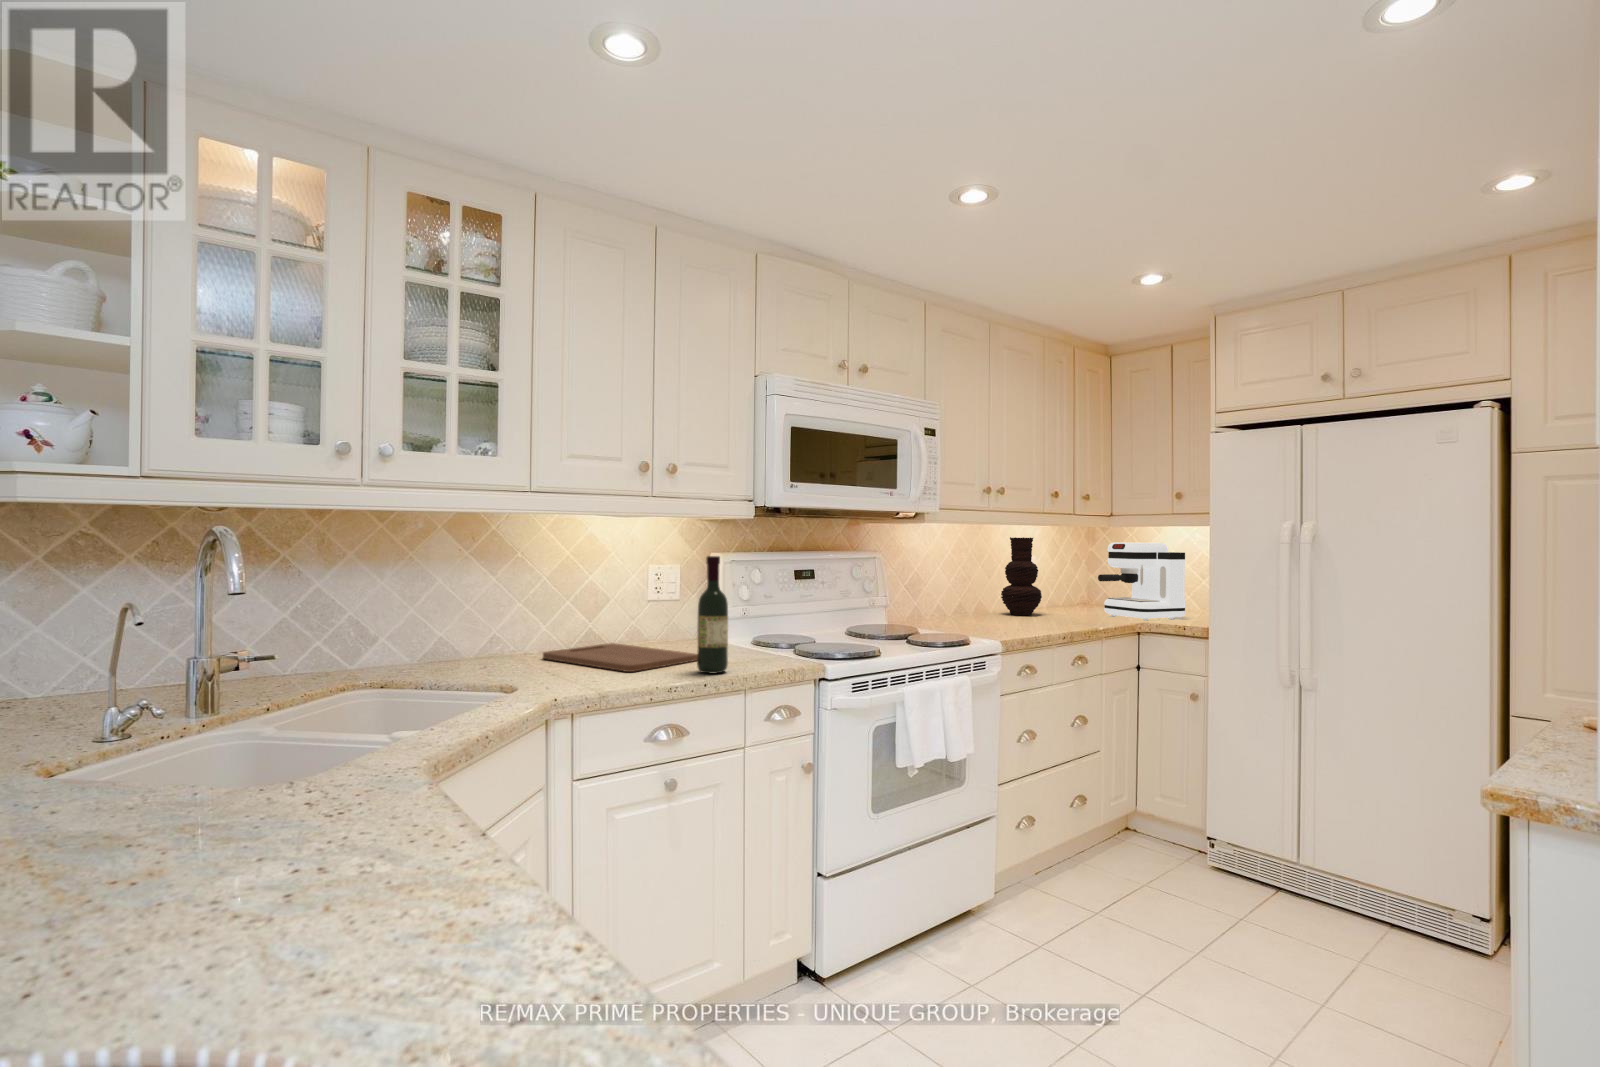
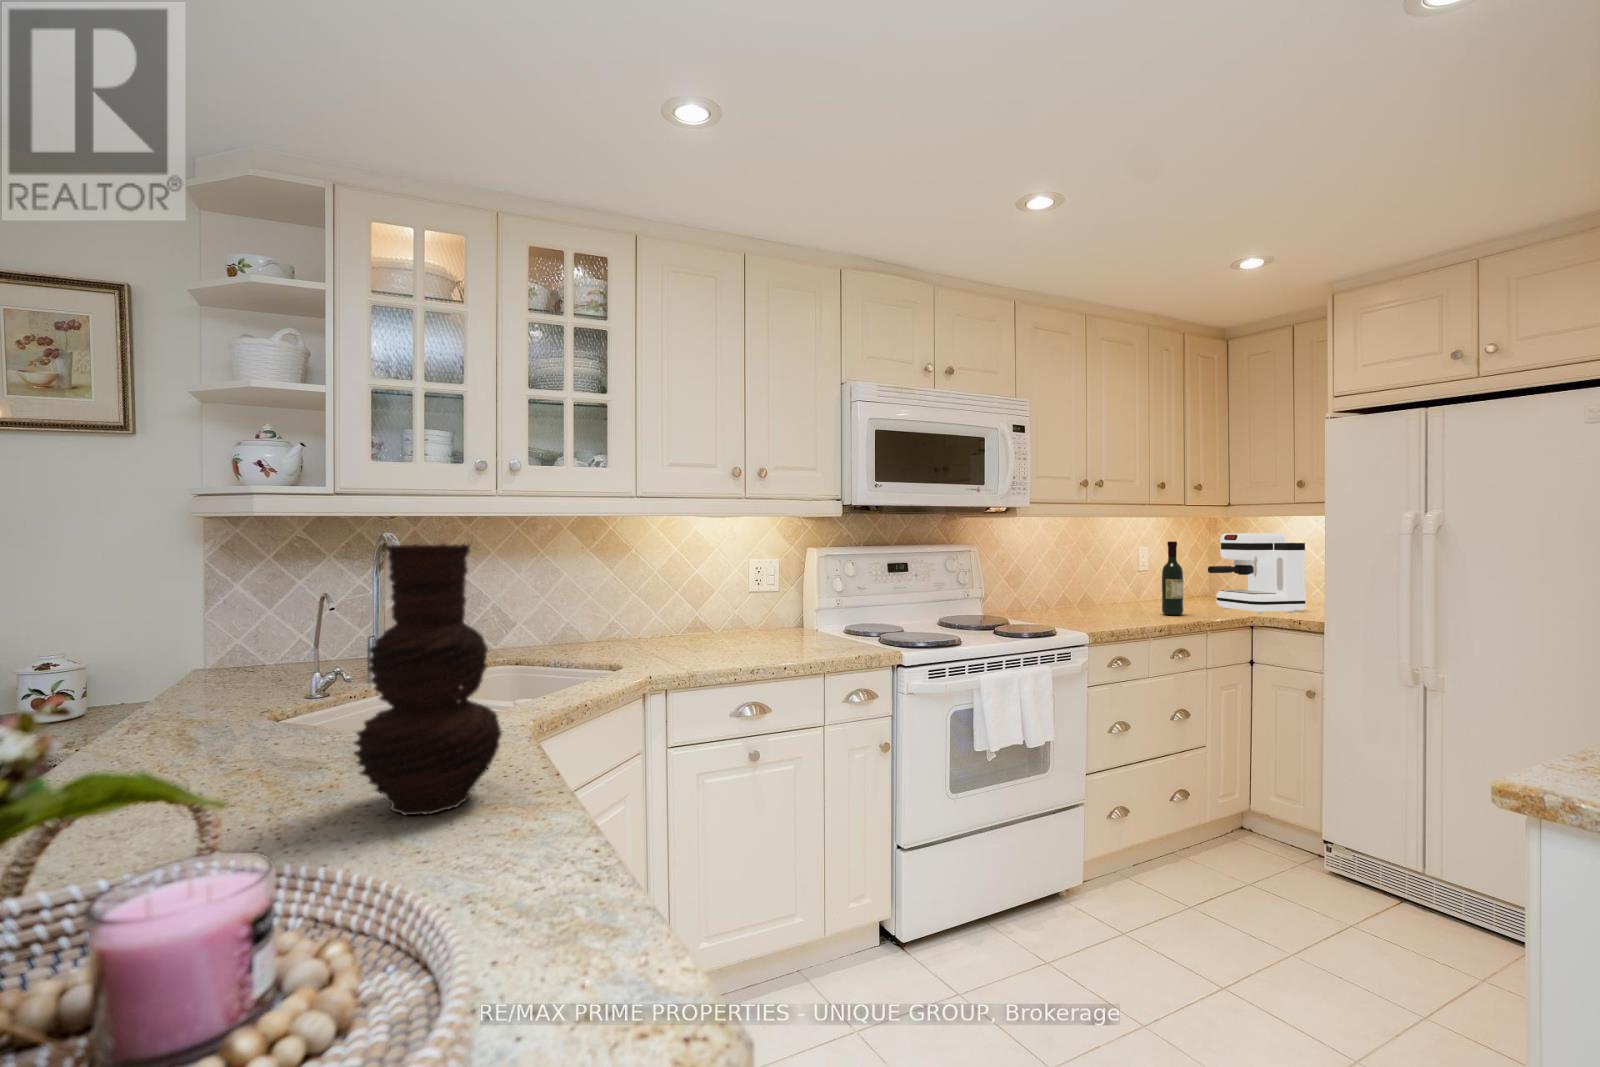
vase: present [1001,537,1042,615] -> present [354,544,502,815]
wine bottle: present [697,556,728,673] -> present [1162,541,1183,615]
cutting board: present [543,643,697,672] -> none [654,630,787,655]

